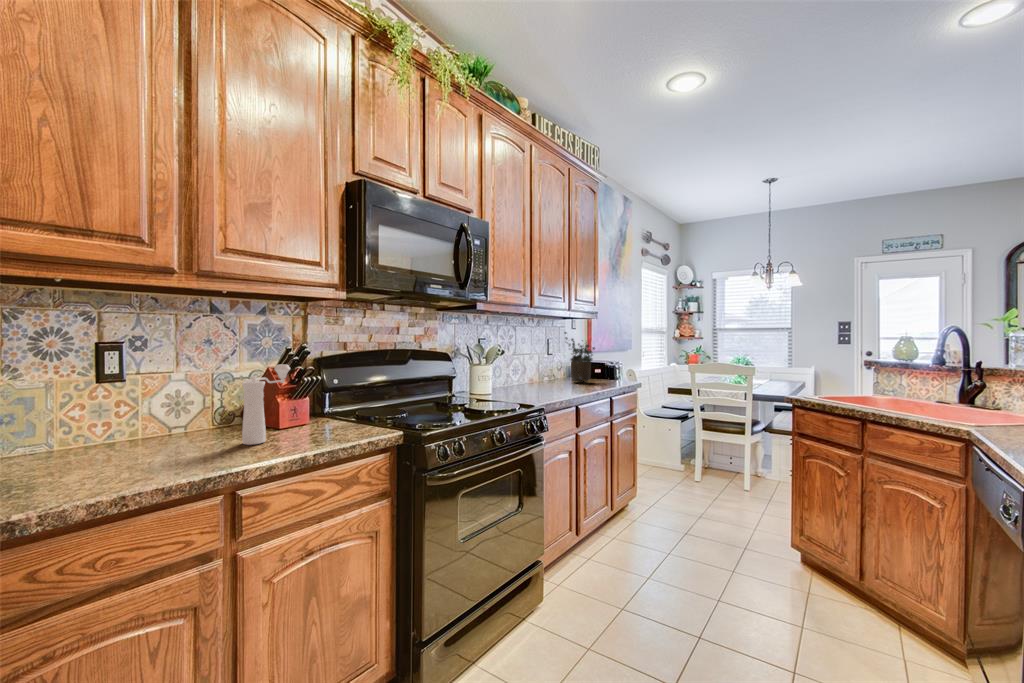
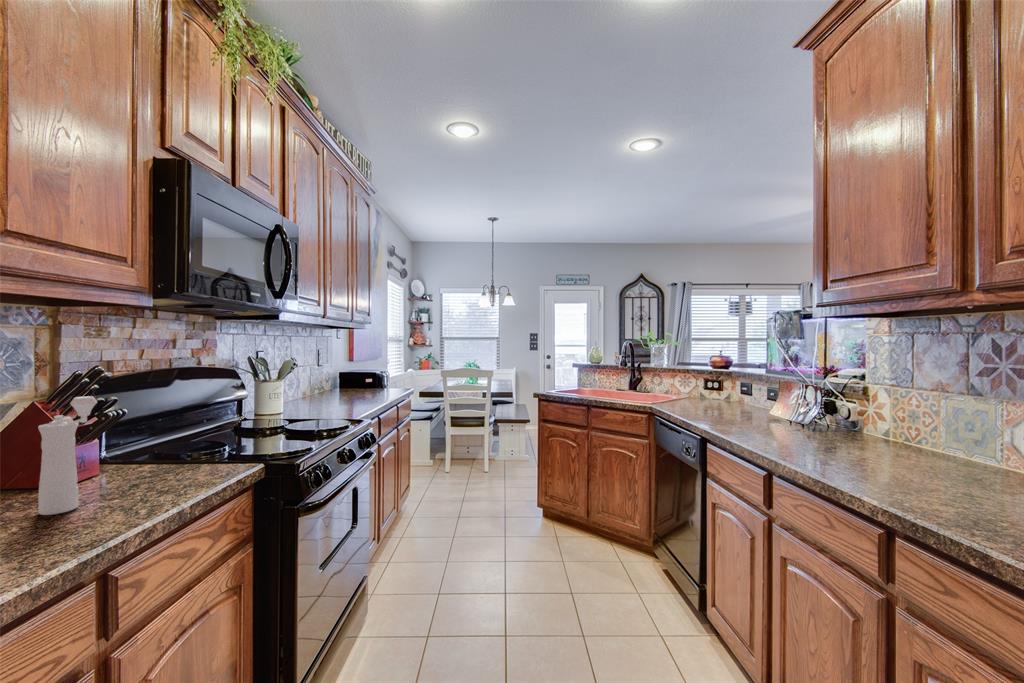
potted plant: present [565,332,595,382] -> none [336,342,372,393]

